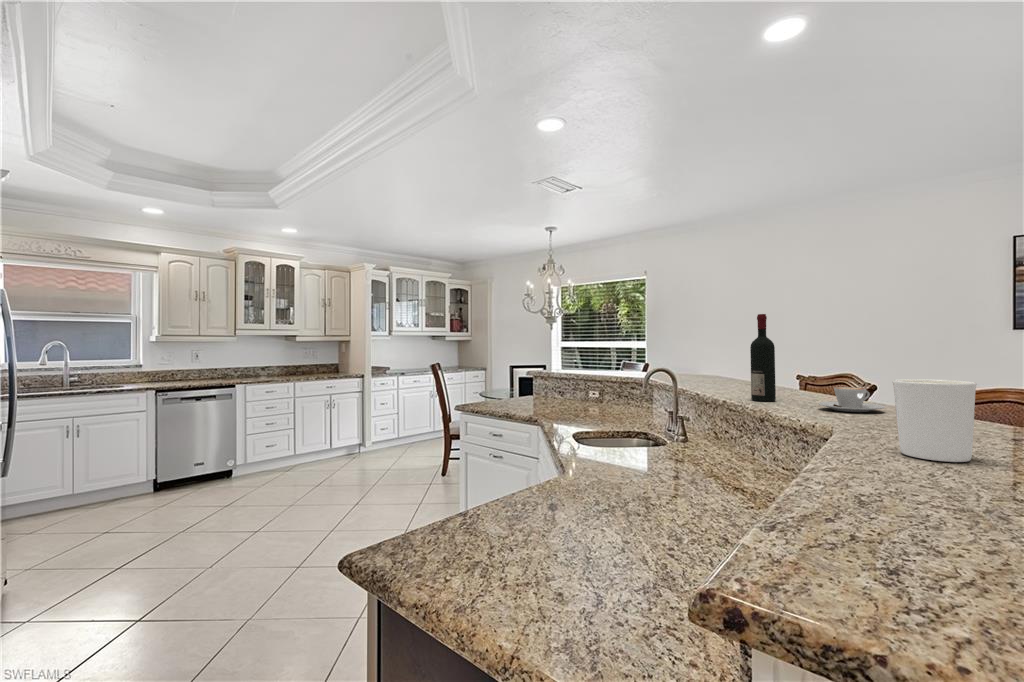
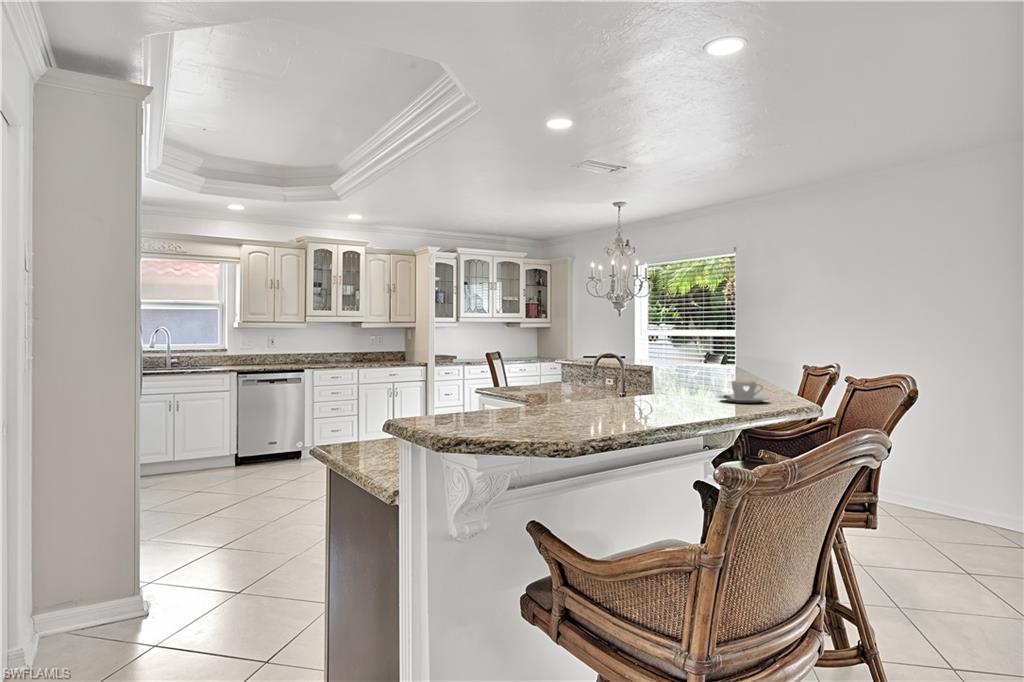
wine bottle: present [750,314,776,401] -> none [694,311,716,394]
candle holder: present [893,379,977,462] -> none [627,369,671,425]

